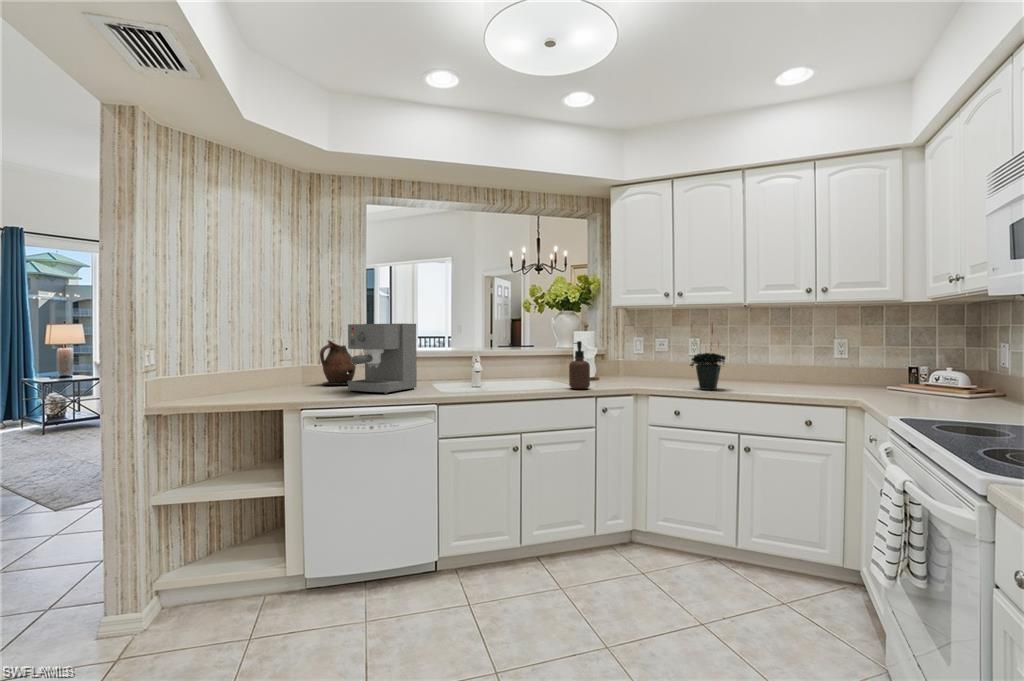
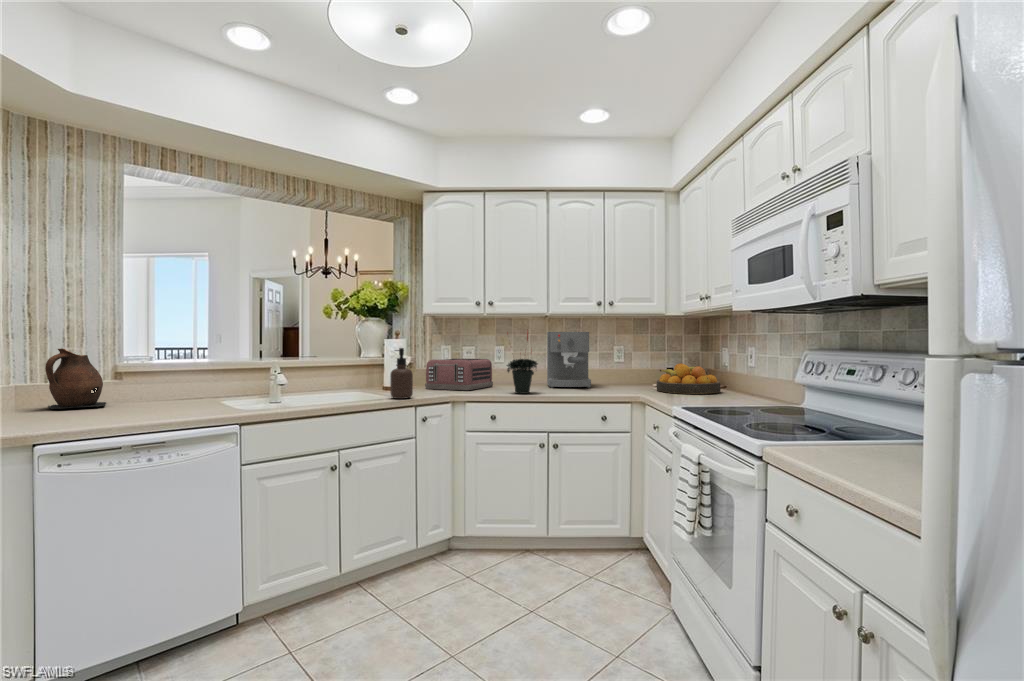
coffee maker: present [348,324,417,394] -> present [547,332,591,388]
toaster: none [611,350,683,383] -> present [425,359,493,390]
fruit bowl: none [886,362,986,402] -> present [656,363,720,394]

